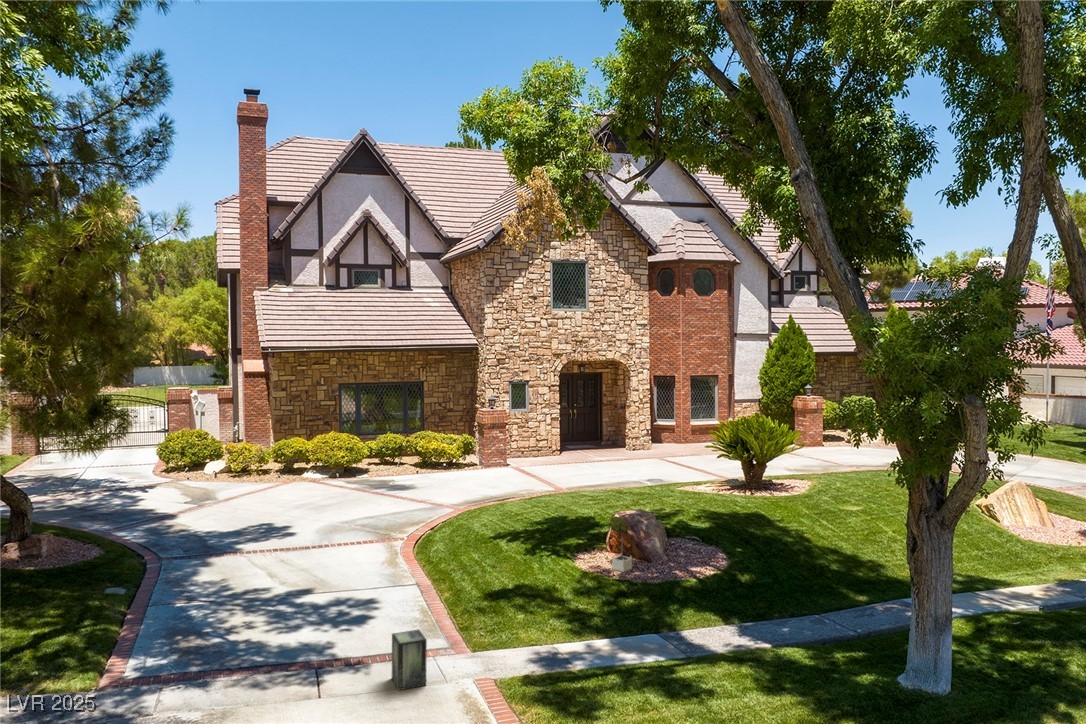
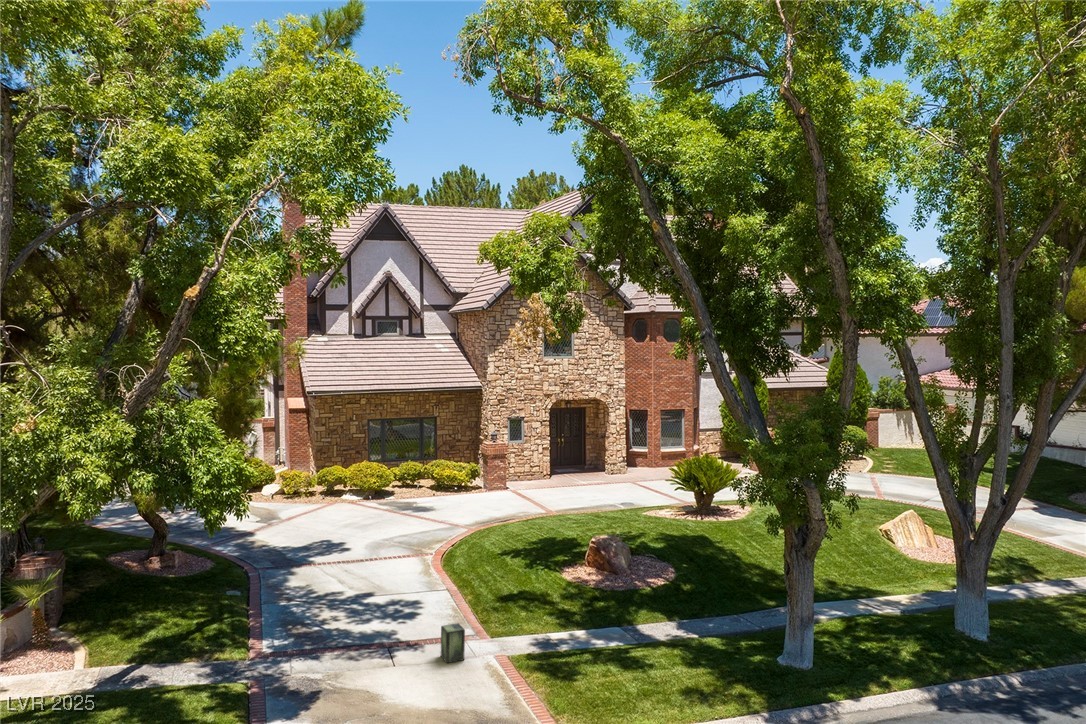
potted tree: present [610,517,632,572] -> none [588,540,605,581]

